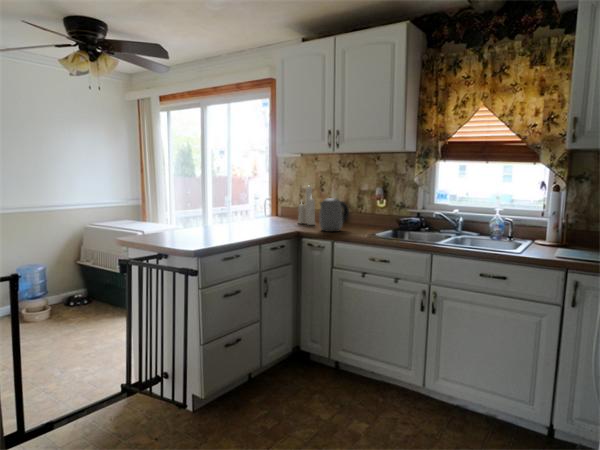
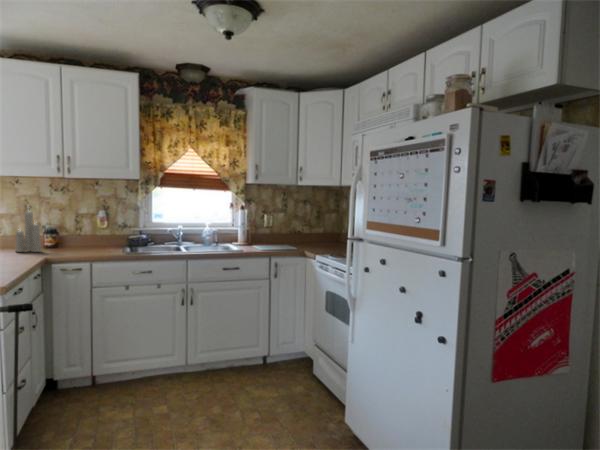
kettle: present [319,198,349,232] -> none [63,222,90,255]

